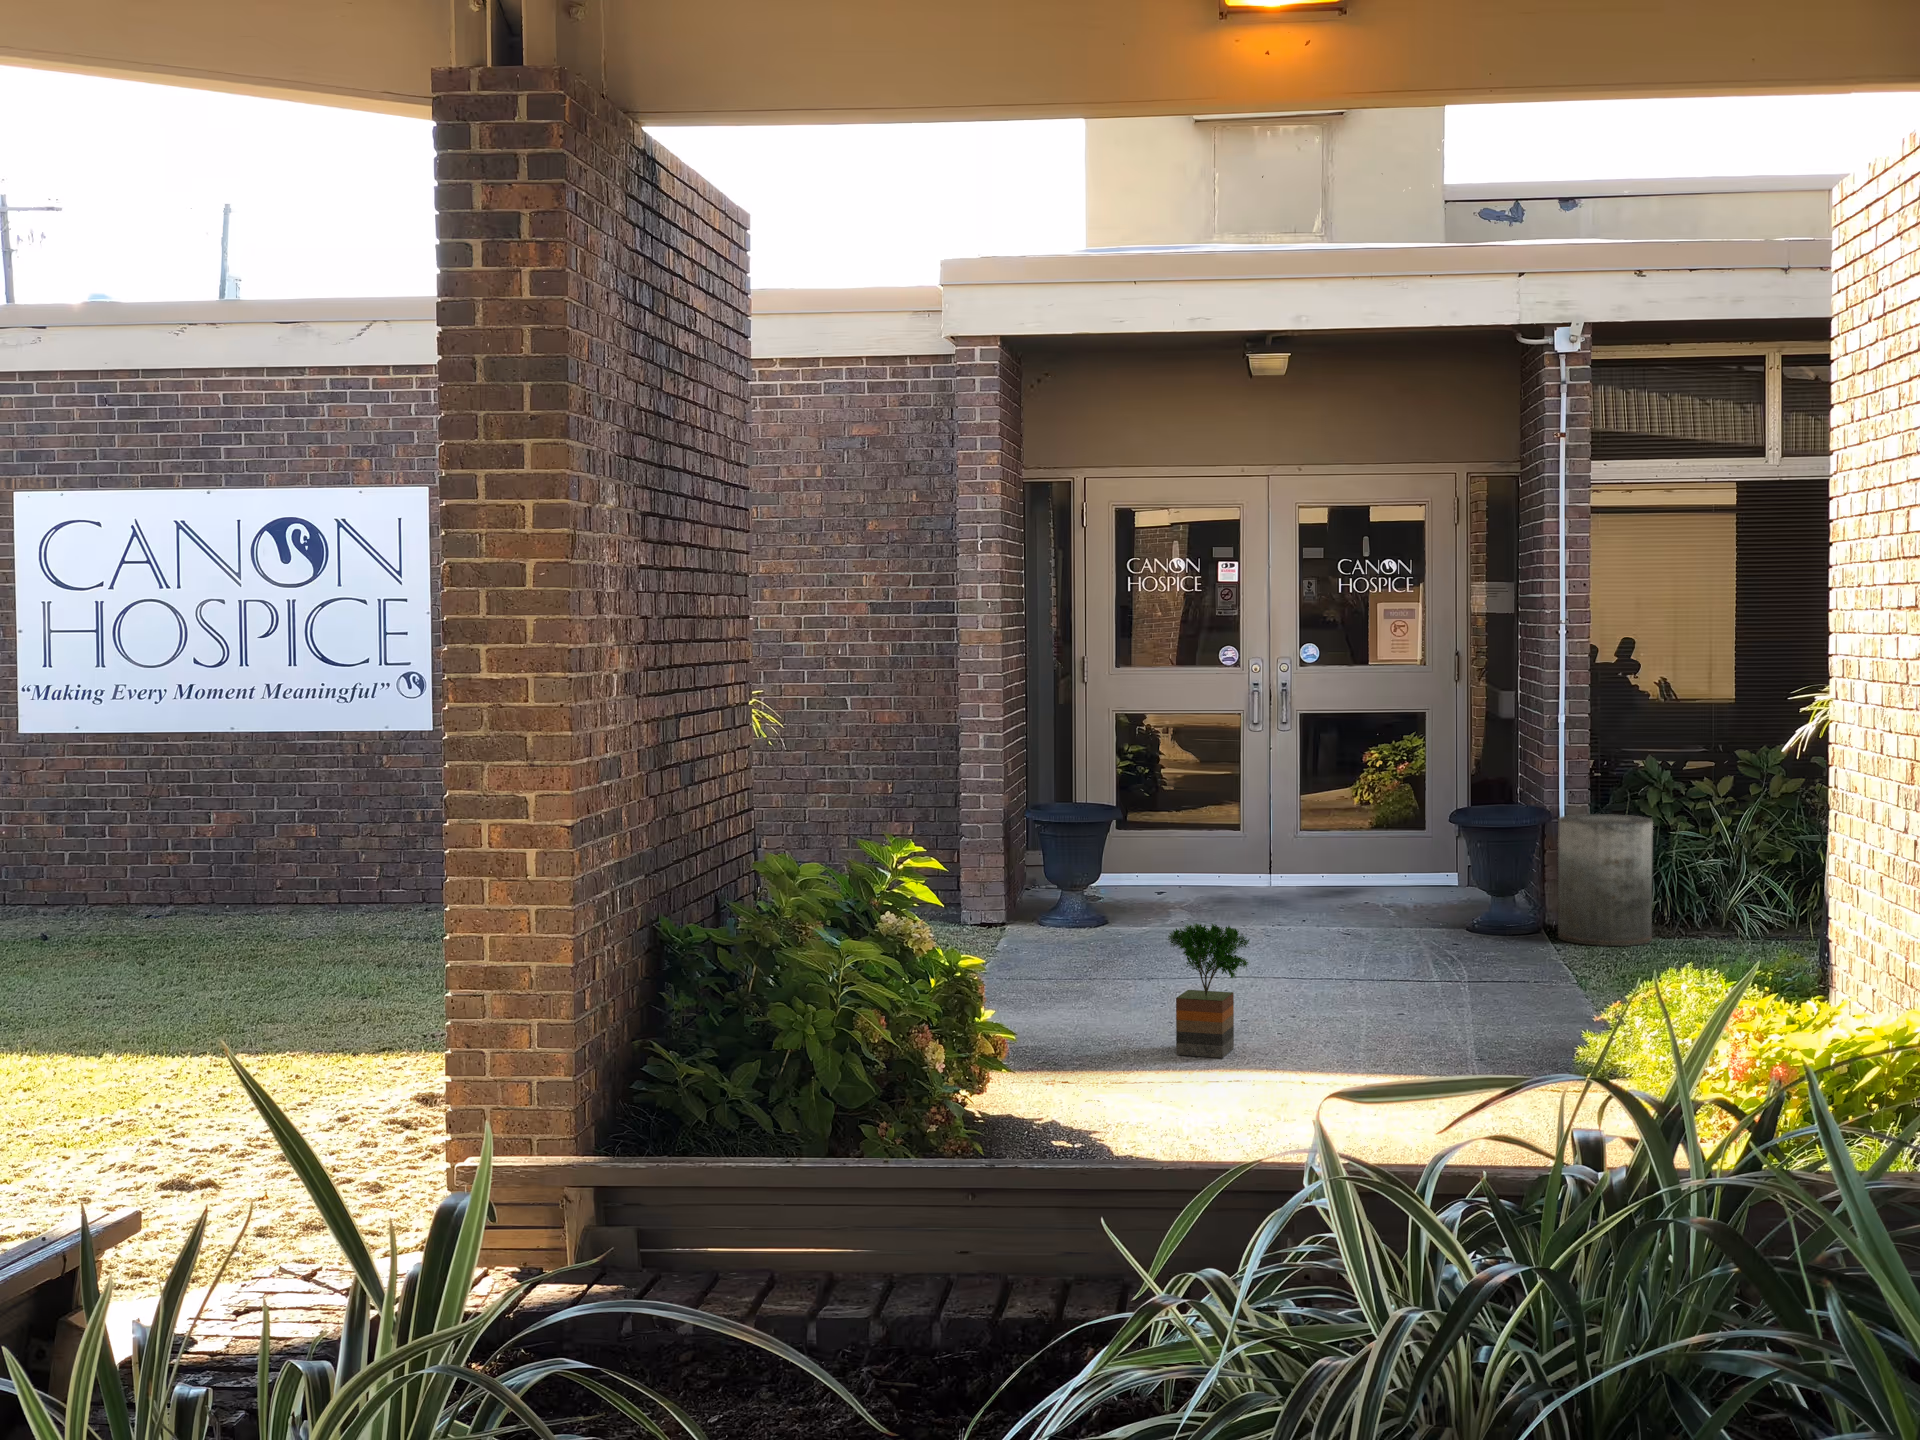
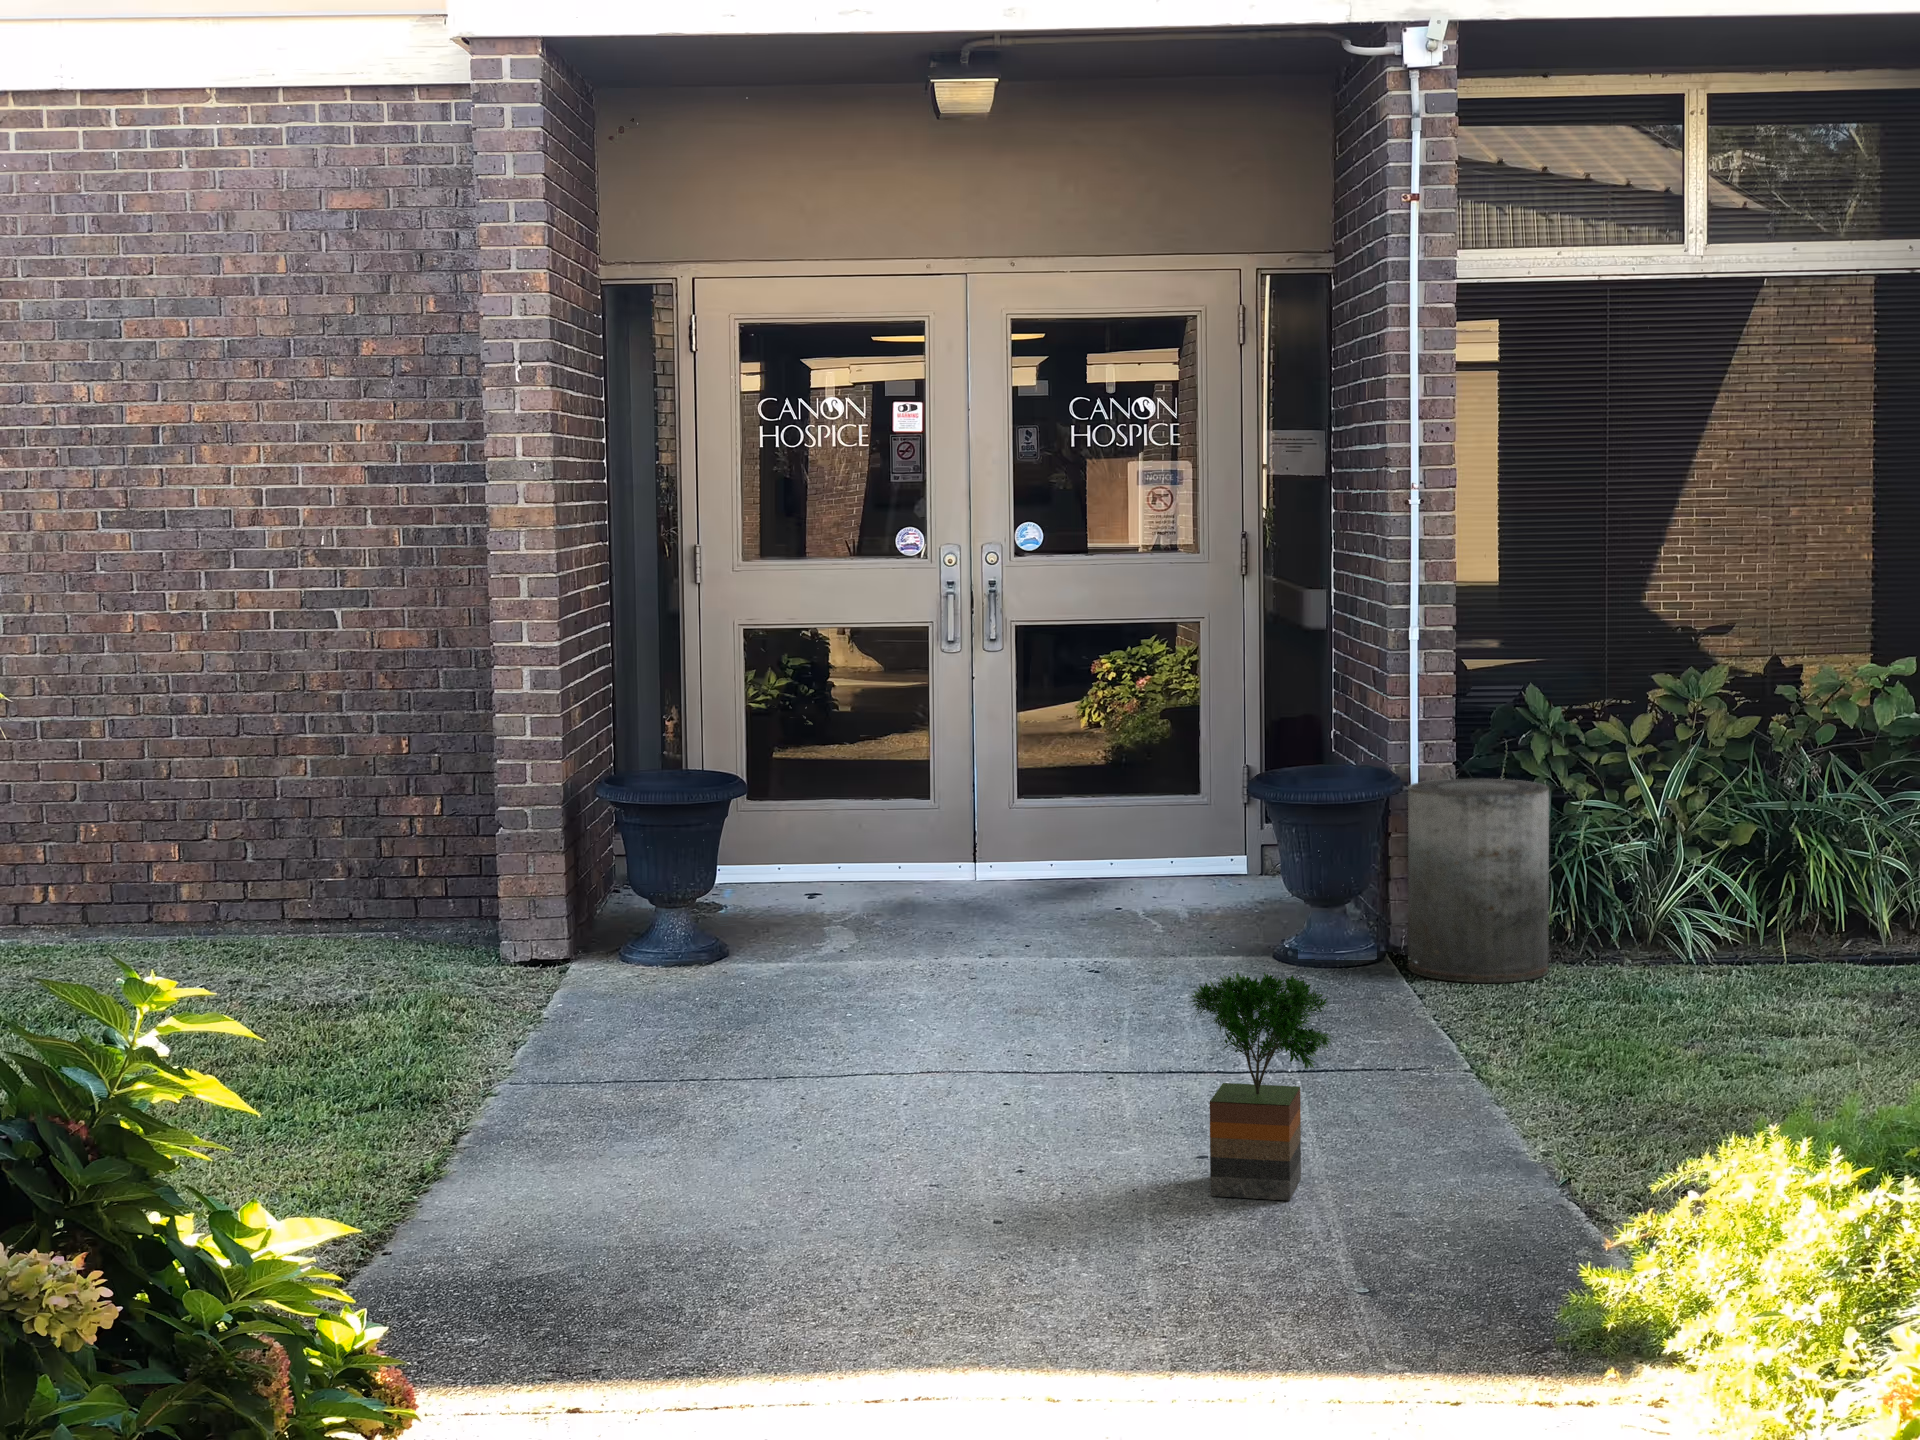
potted tree: present [1168,923,1249,1058] -> present [1190,972,1331,1201]

